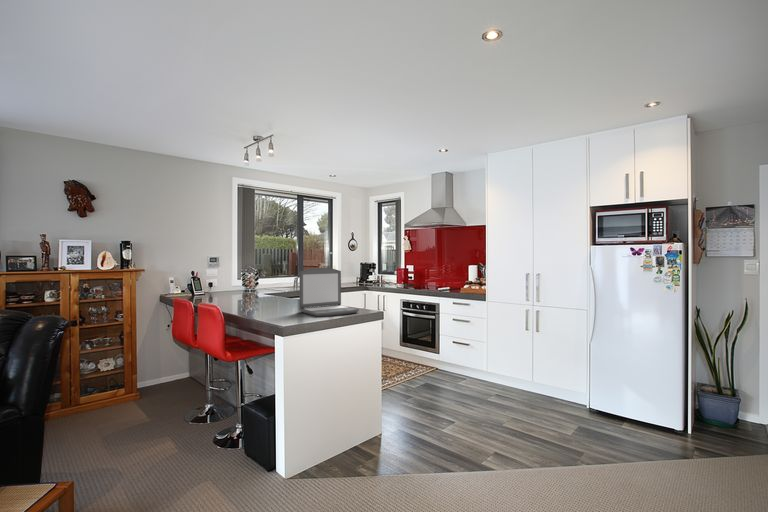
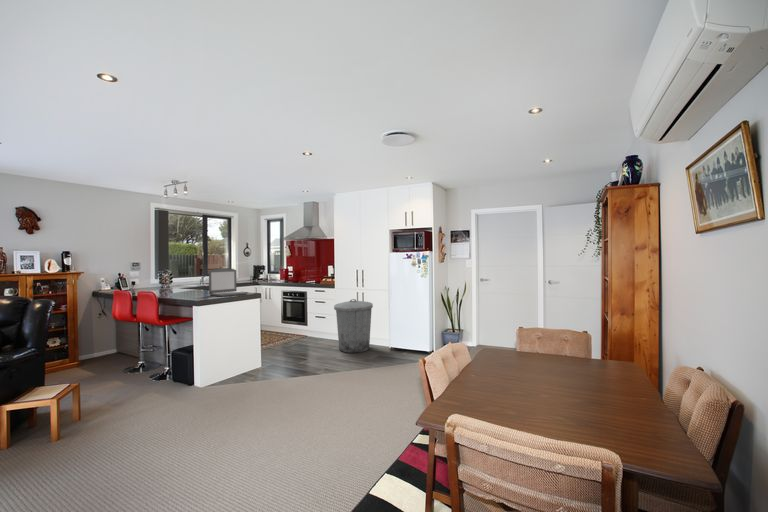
trash can: none [491,323,560,417] -> present [334,299,373,353]

